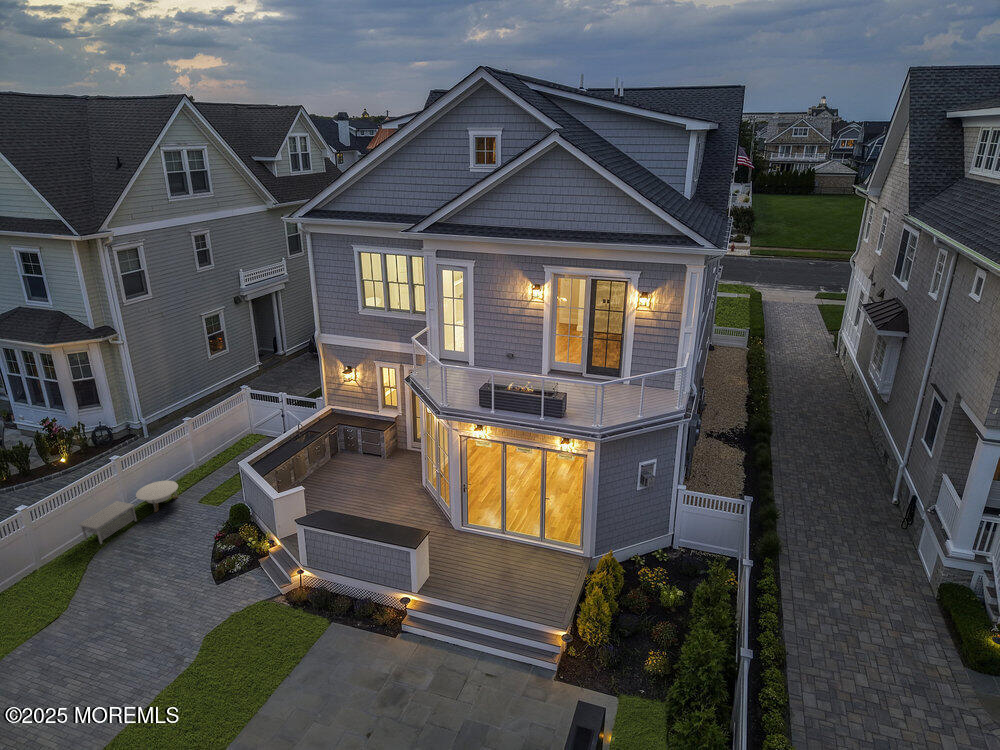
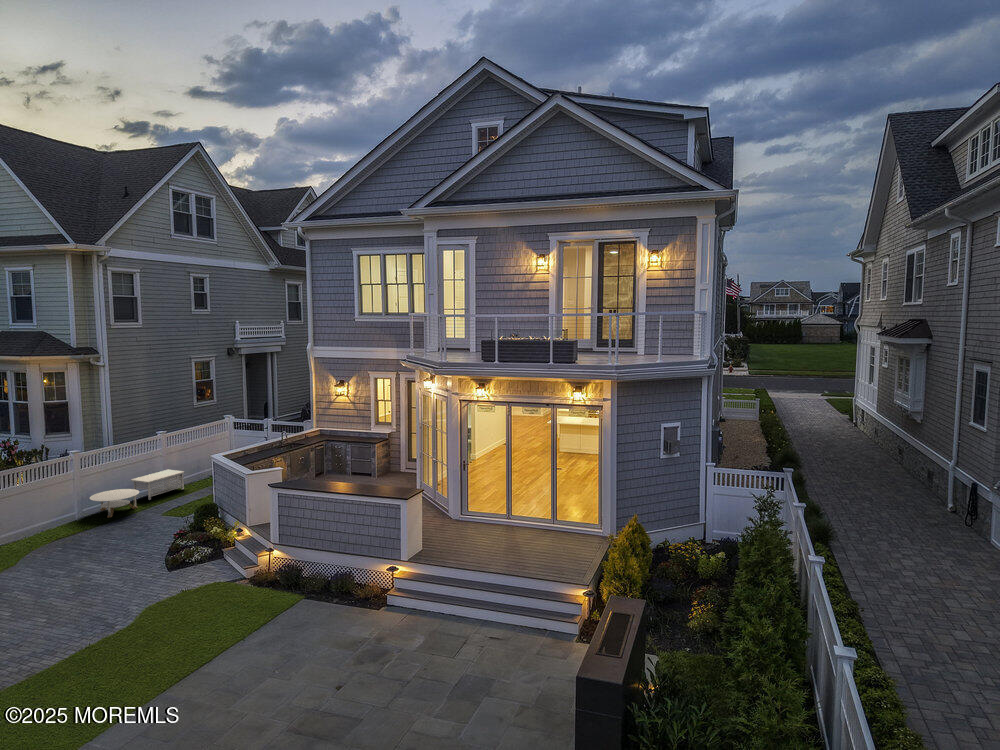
storage bench: present [78,501,137,544] -> present [131,470,184,500]

